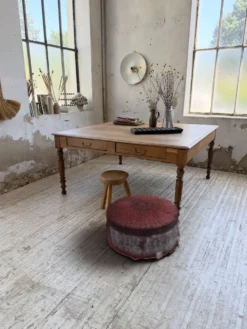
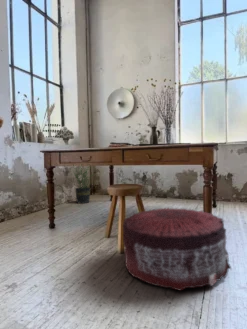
potted plant: none [83,127,106,166] -> present [74,167,90,203]

